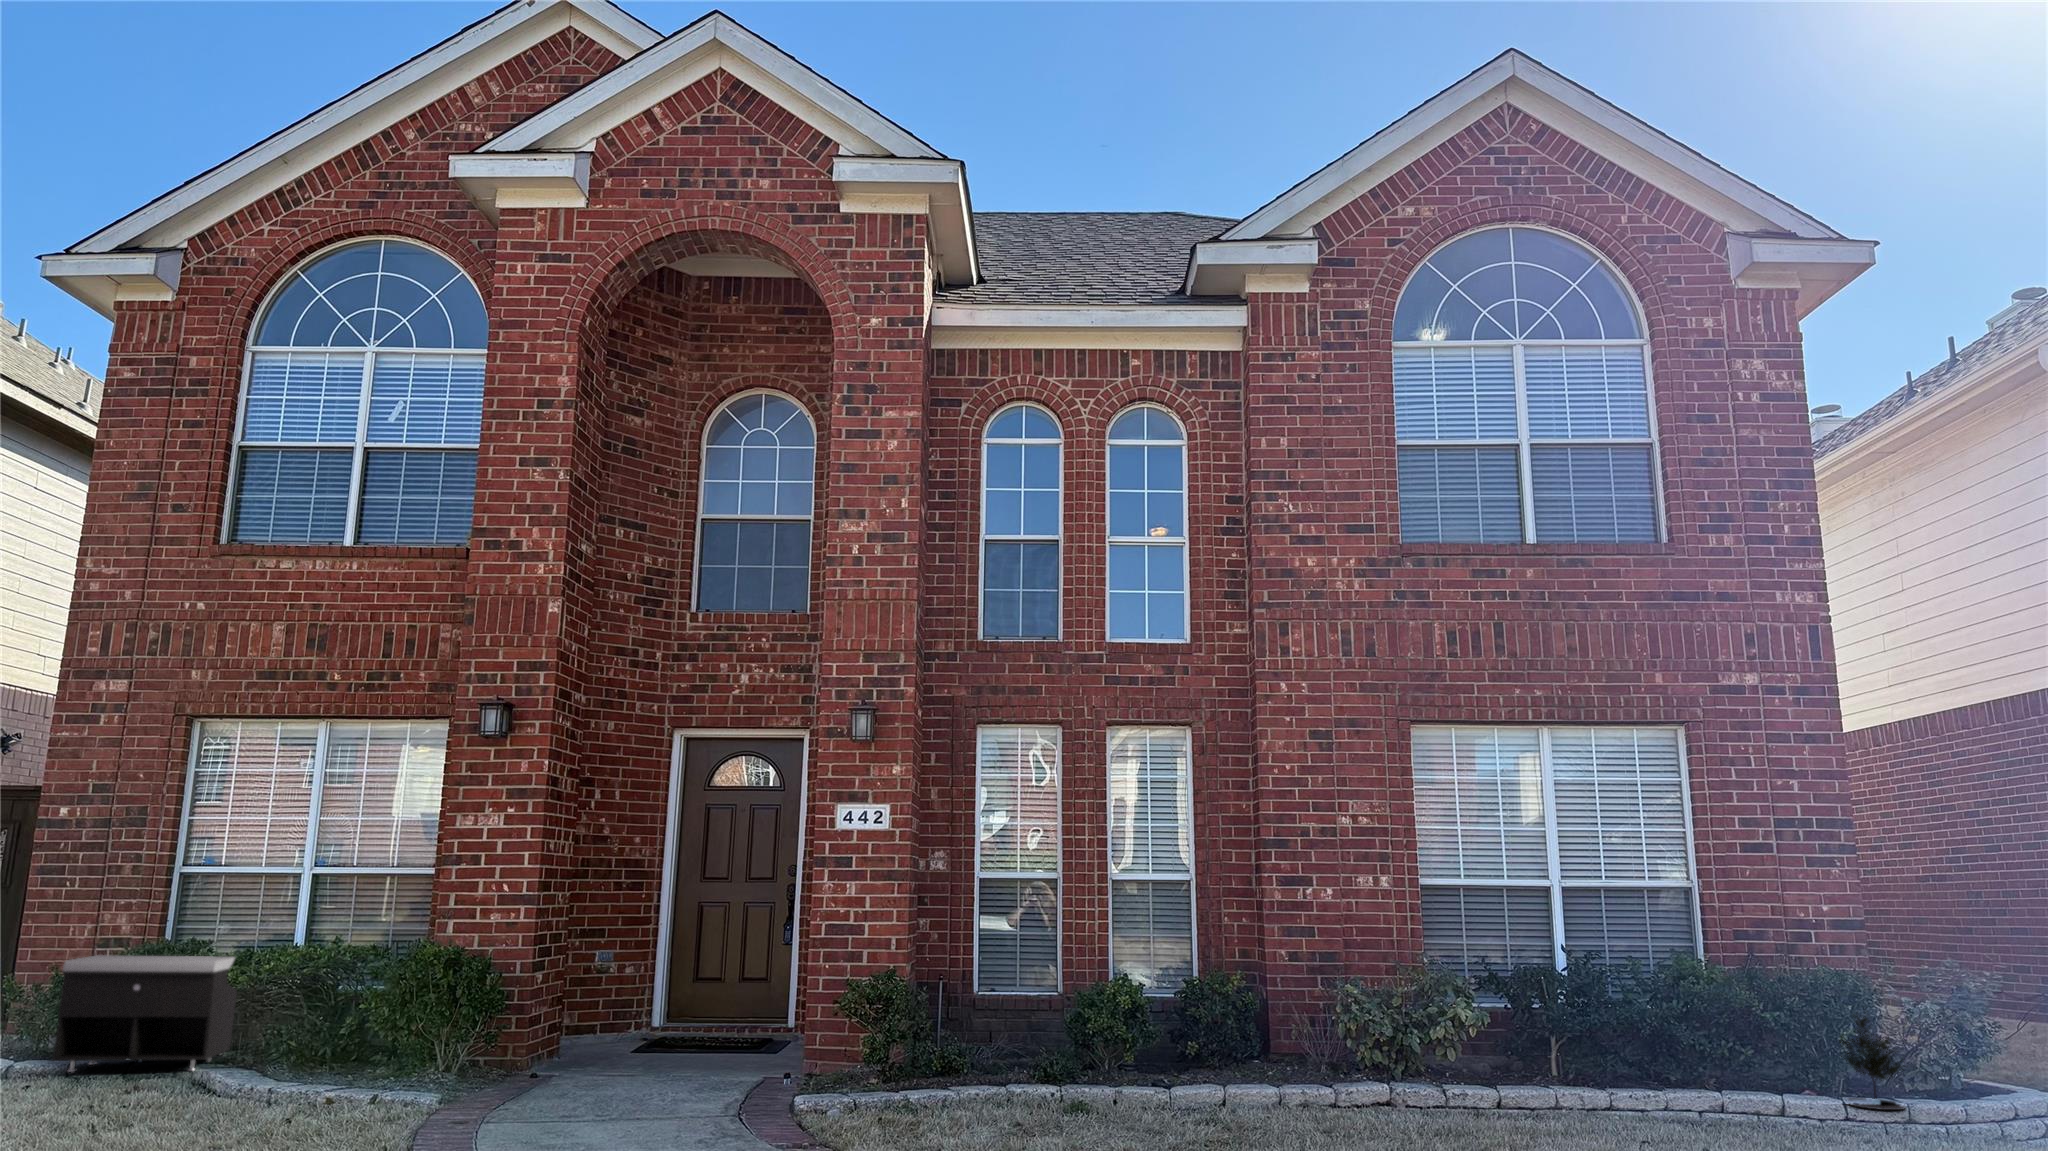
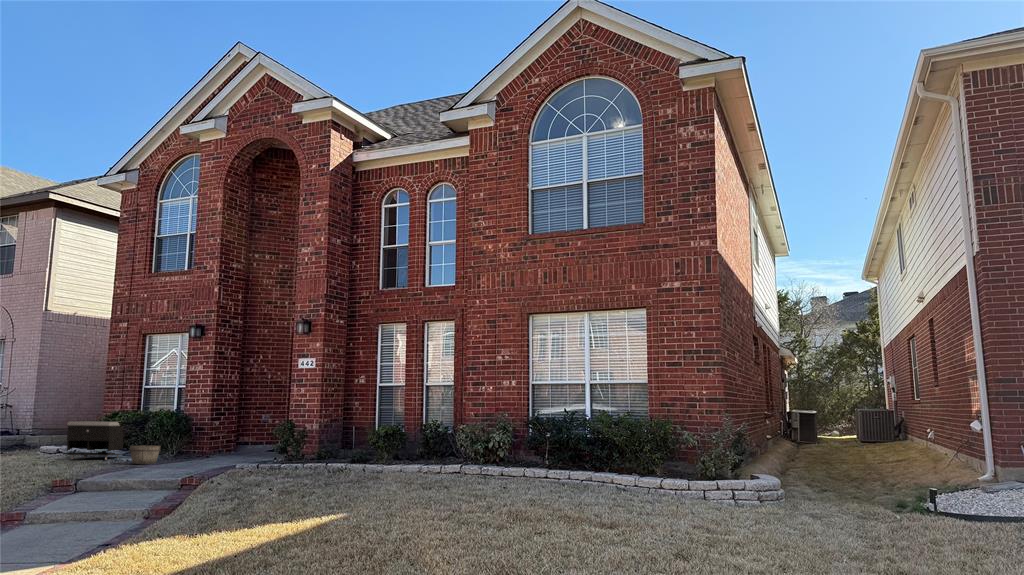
potted tree: present [1839,1012,1905,1110] -> none [653,431,680,478]
wooden bucket: none [335,1017,424,1091] -> present [130,443,160,464]

